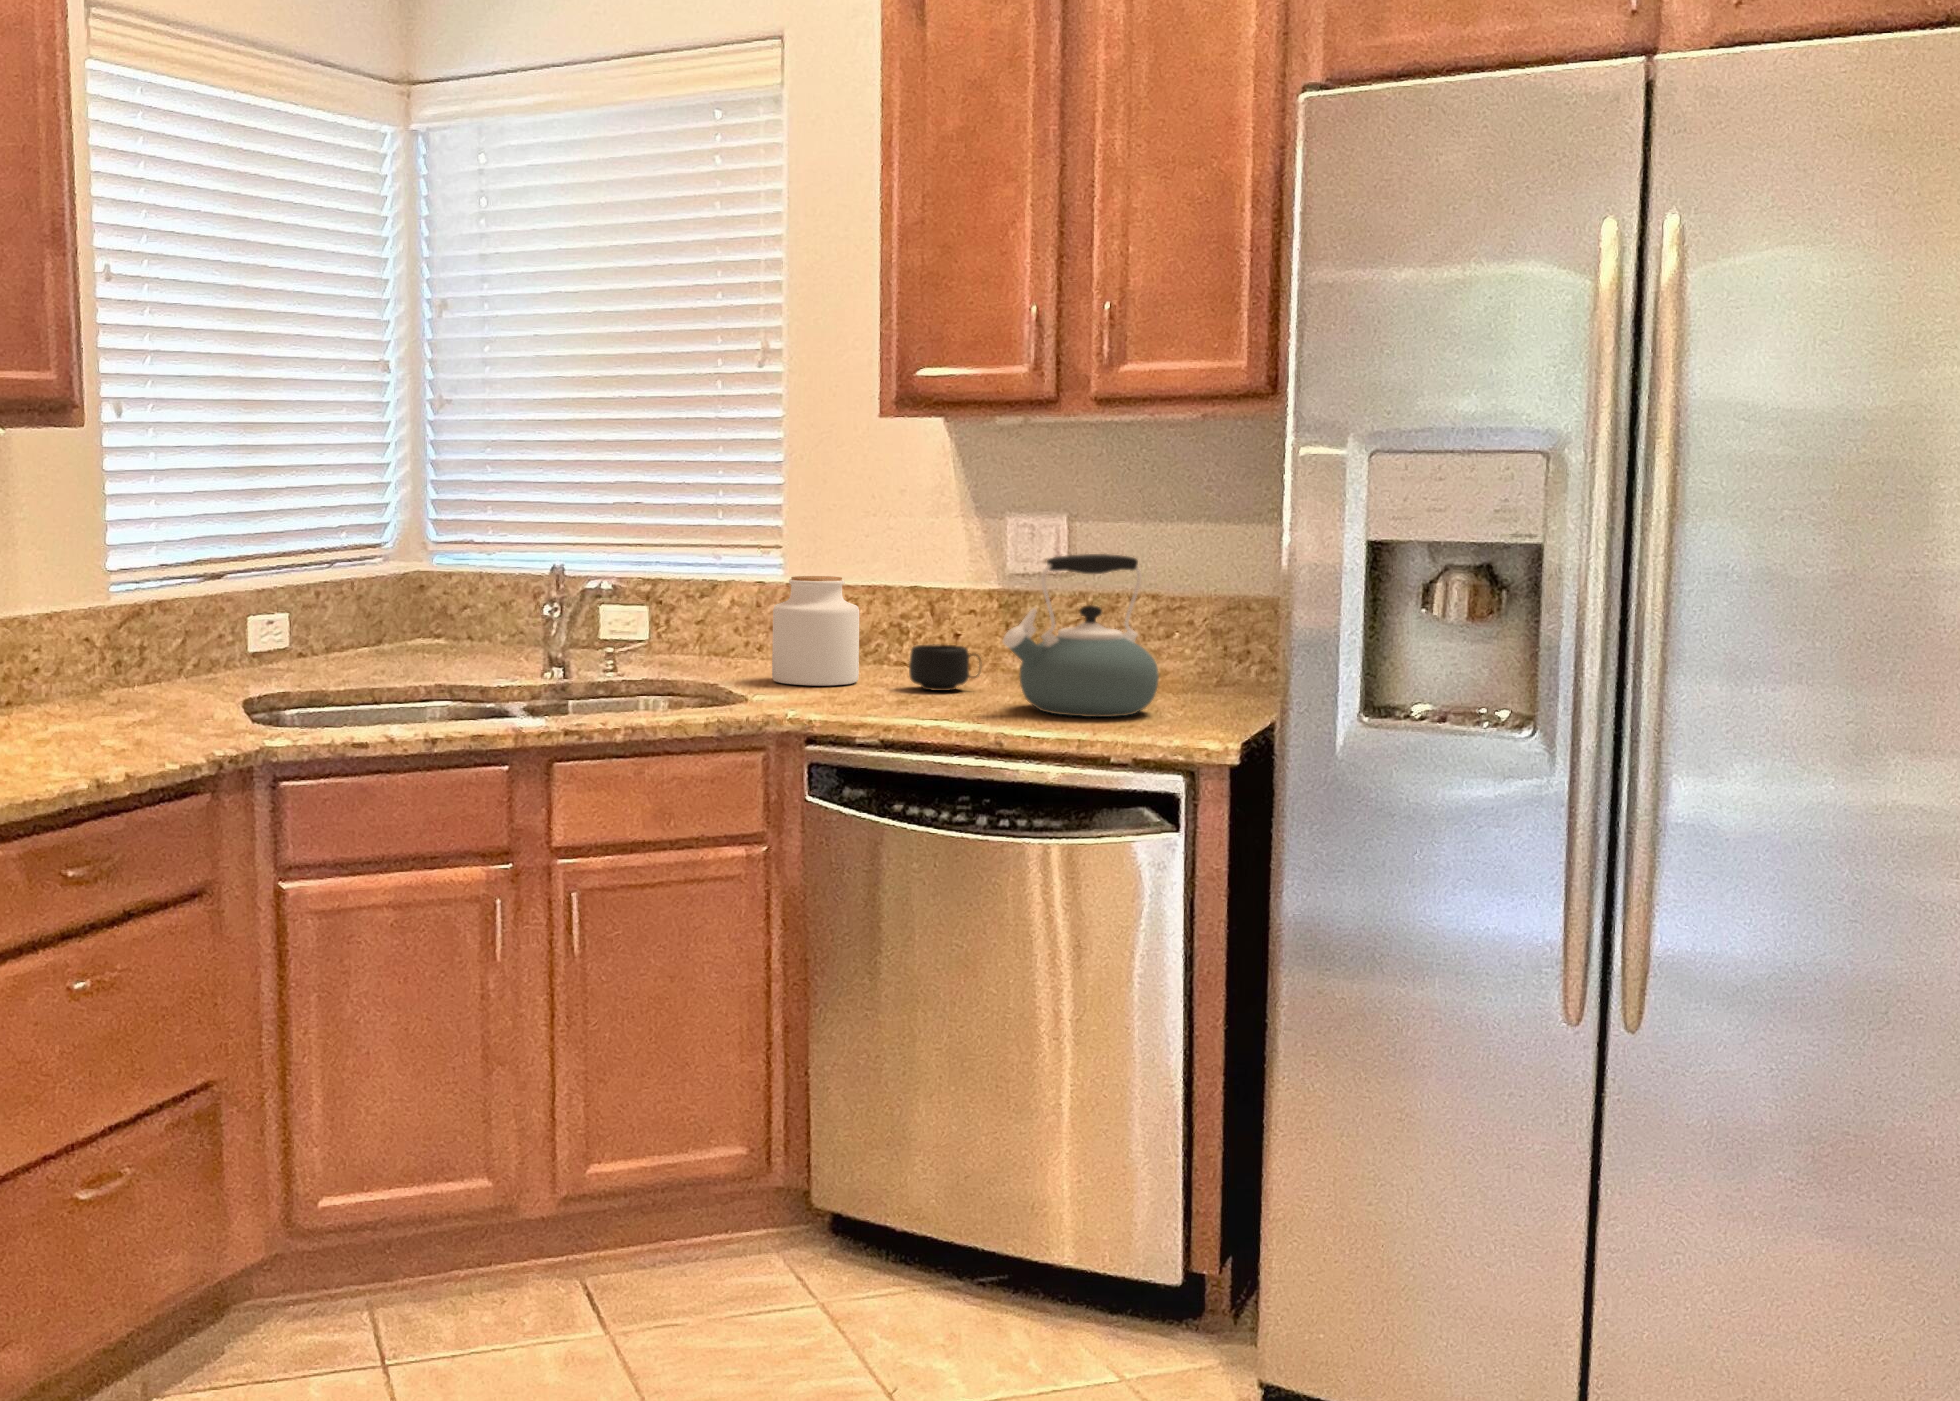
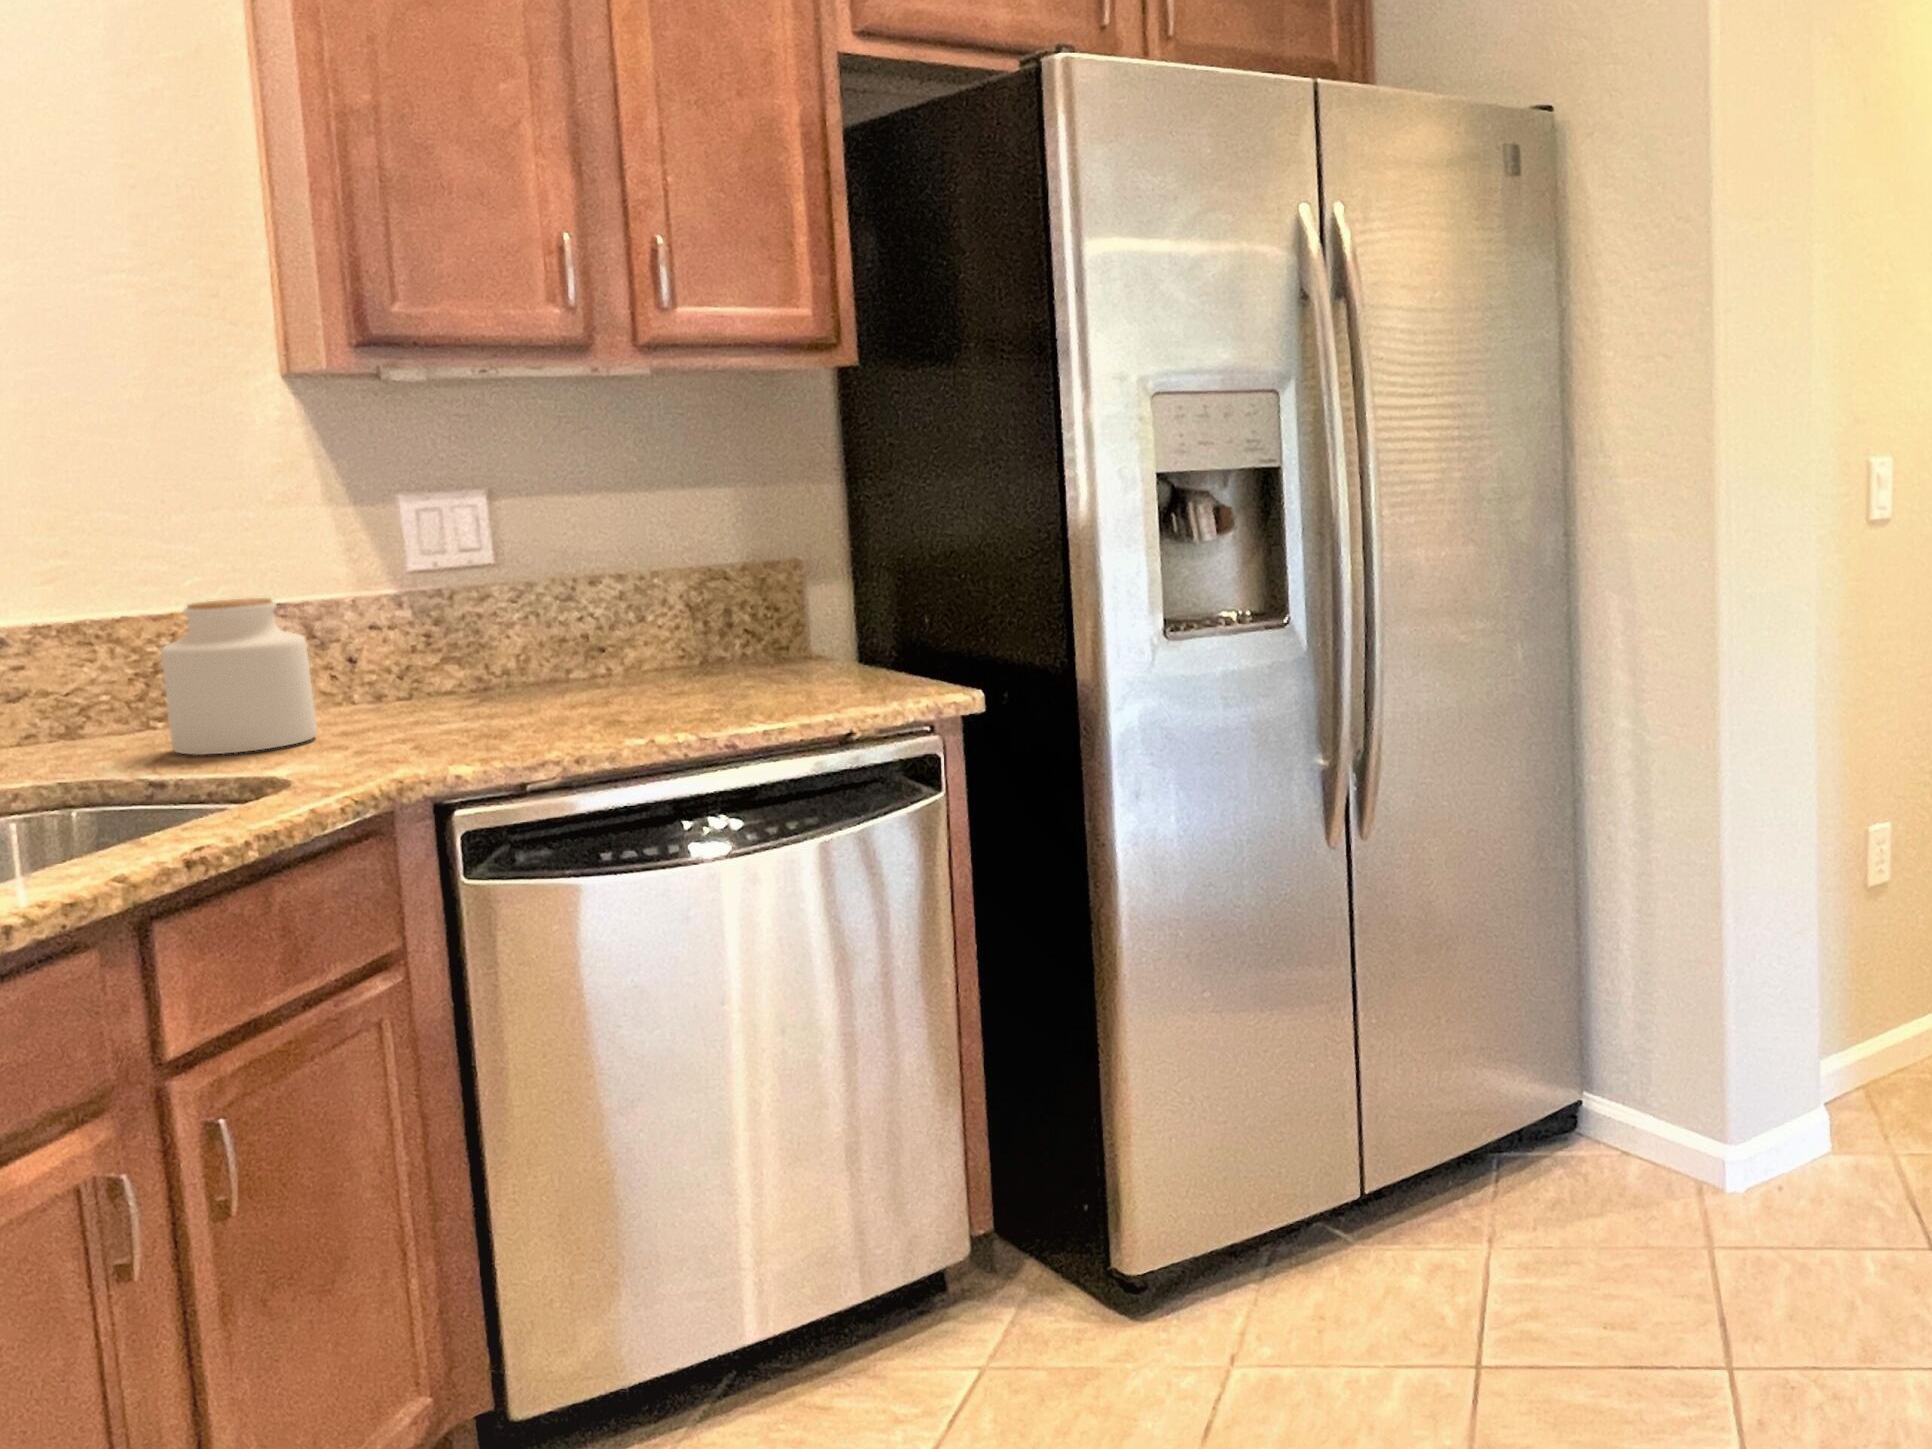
kettle: present [1003,554,1159,717] -> none [617,531,779,711]
mug: present [909,644,981,691] -> none [399,663,491,723]

